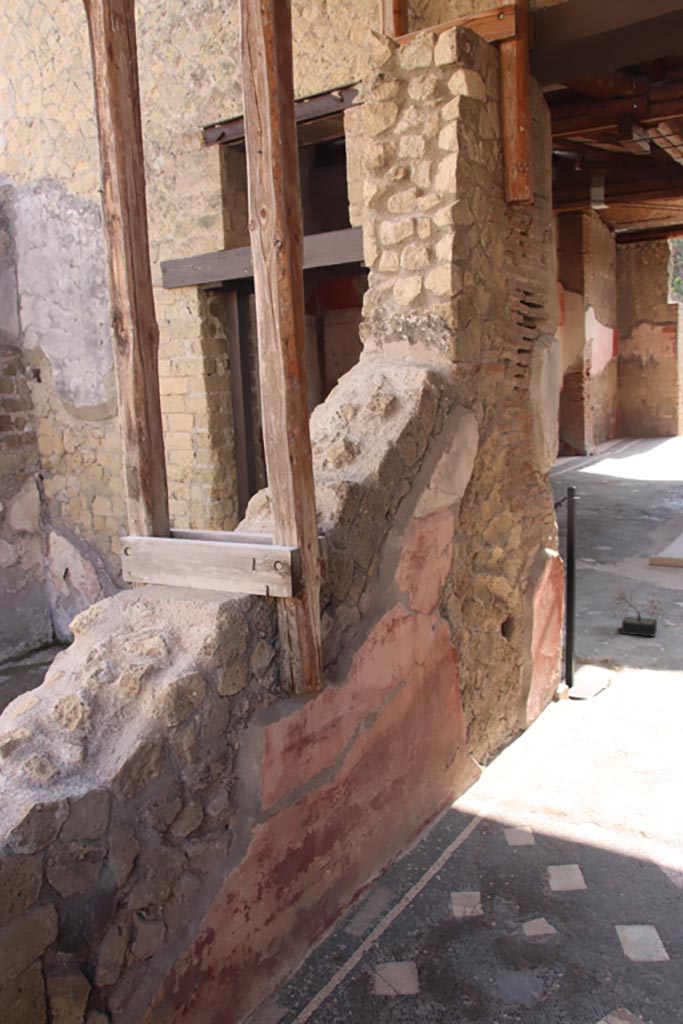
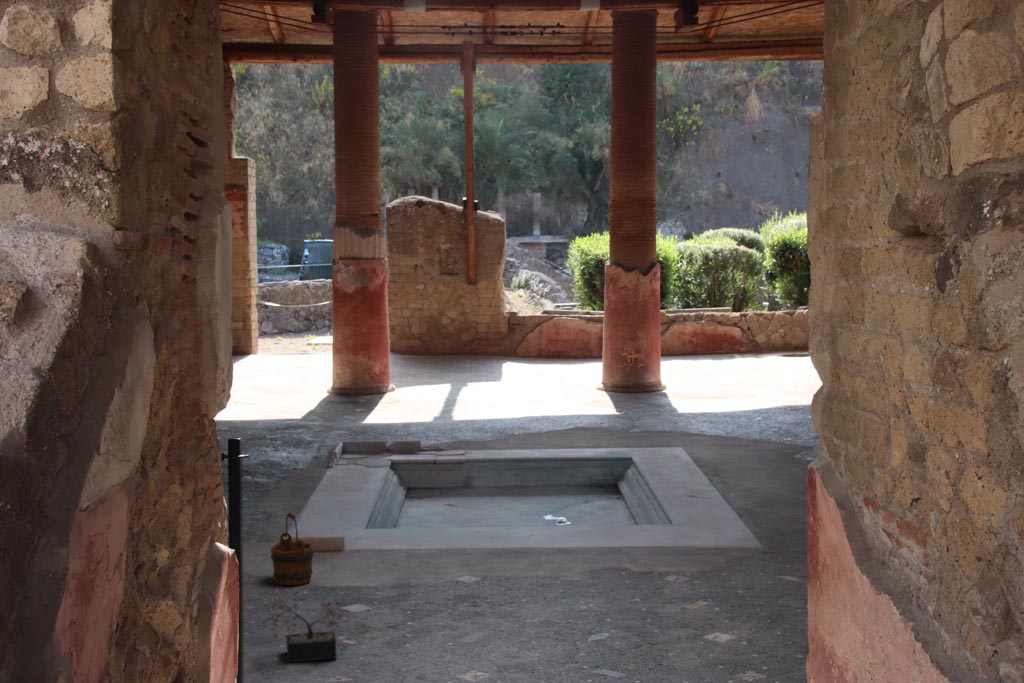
wooden bucket: none [635,542,664,589] -> present [271,513,314,585]

